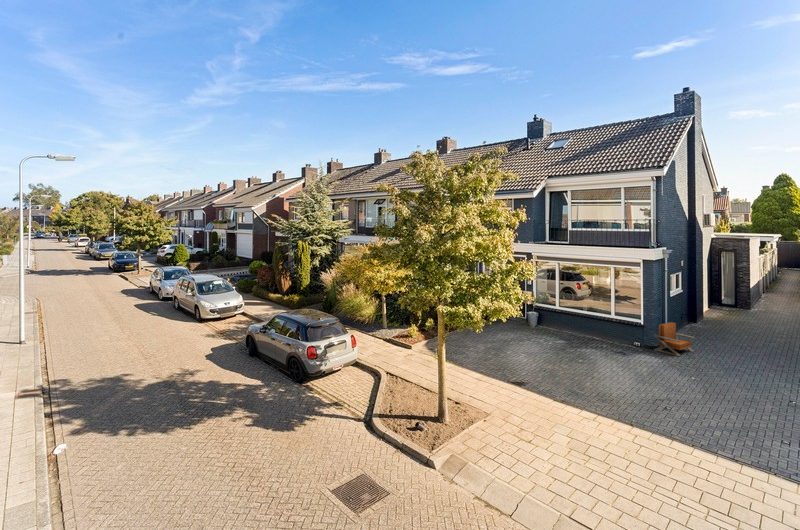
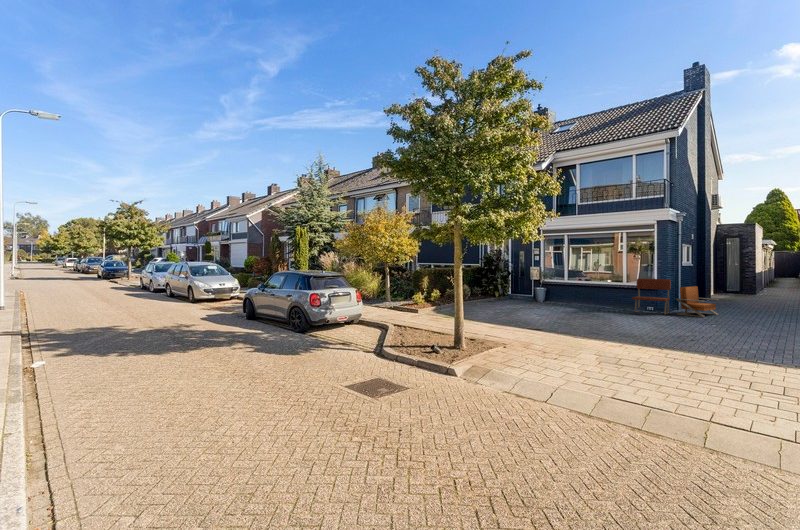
bench: none [613,312,650,350] -> present [632,279,671,314]

